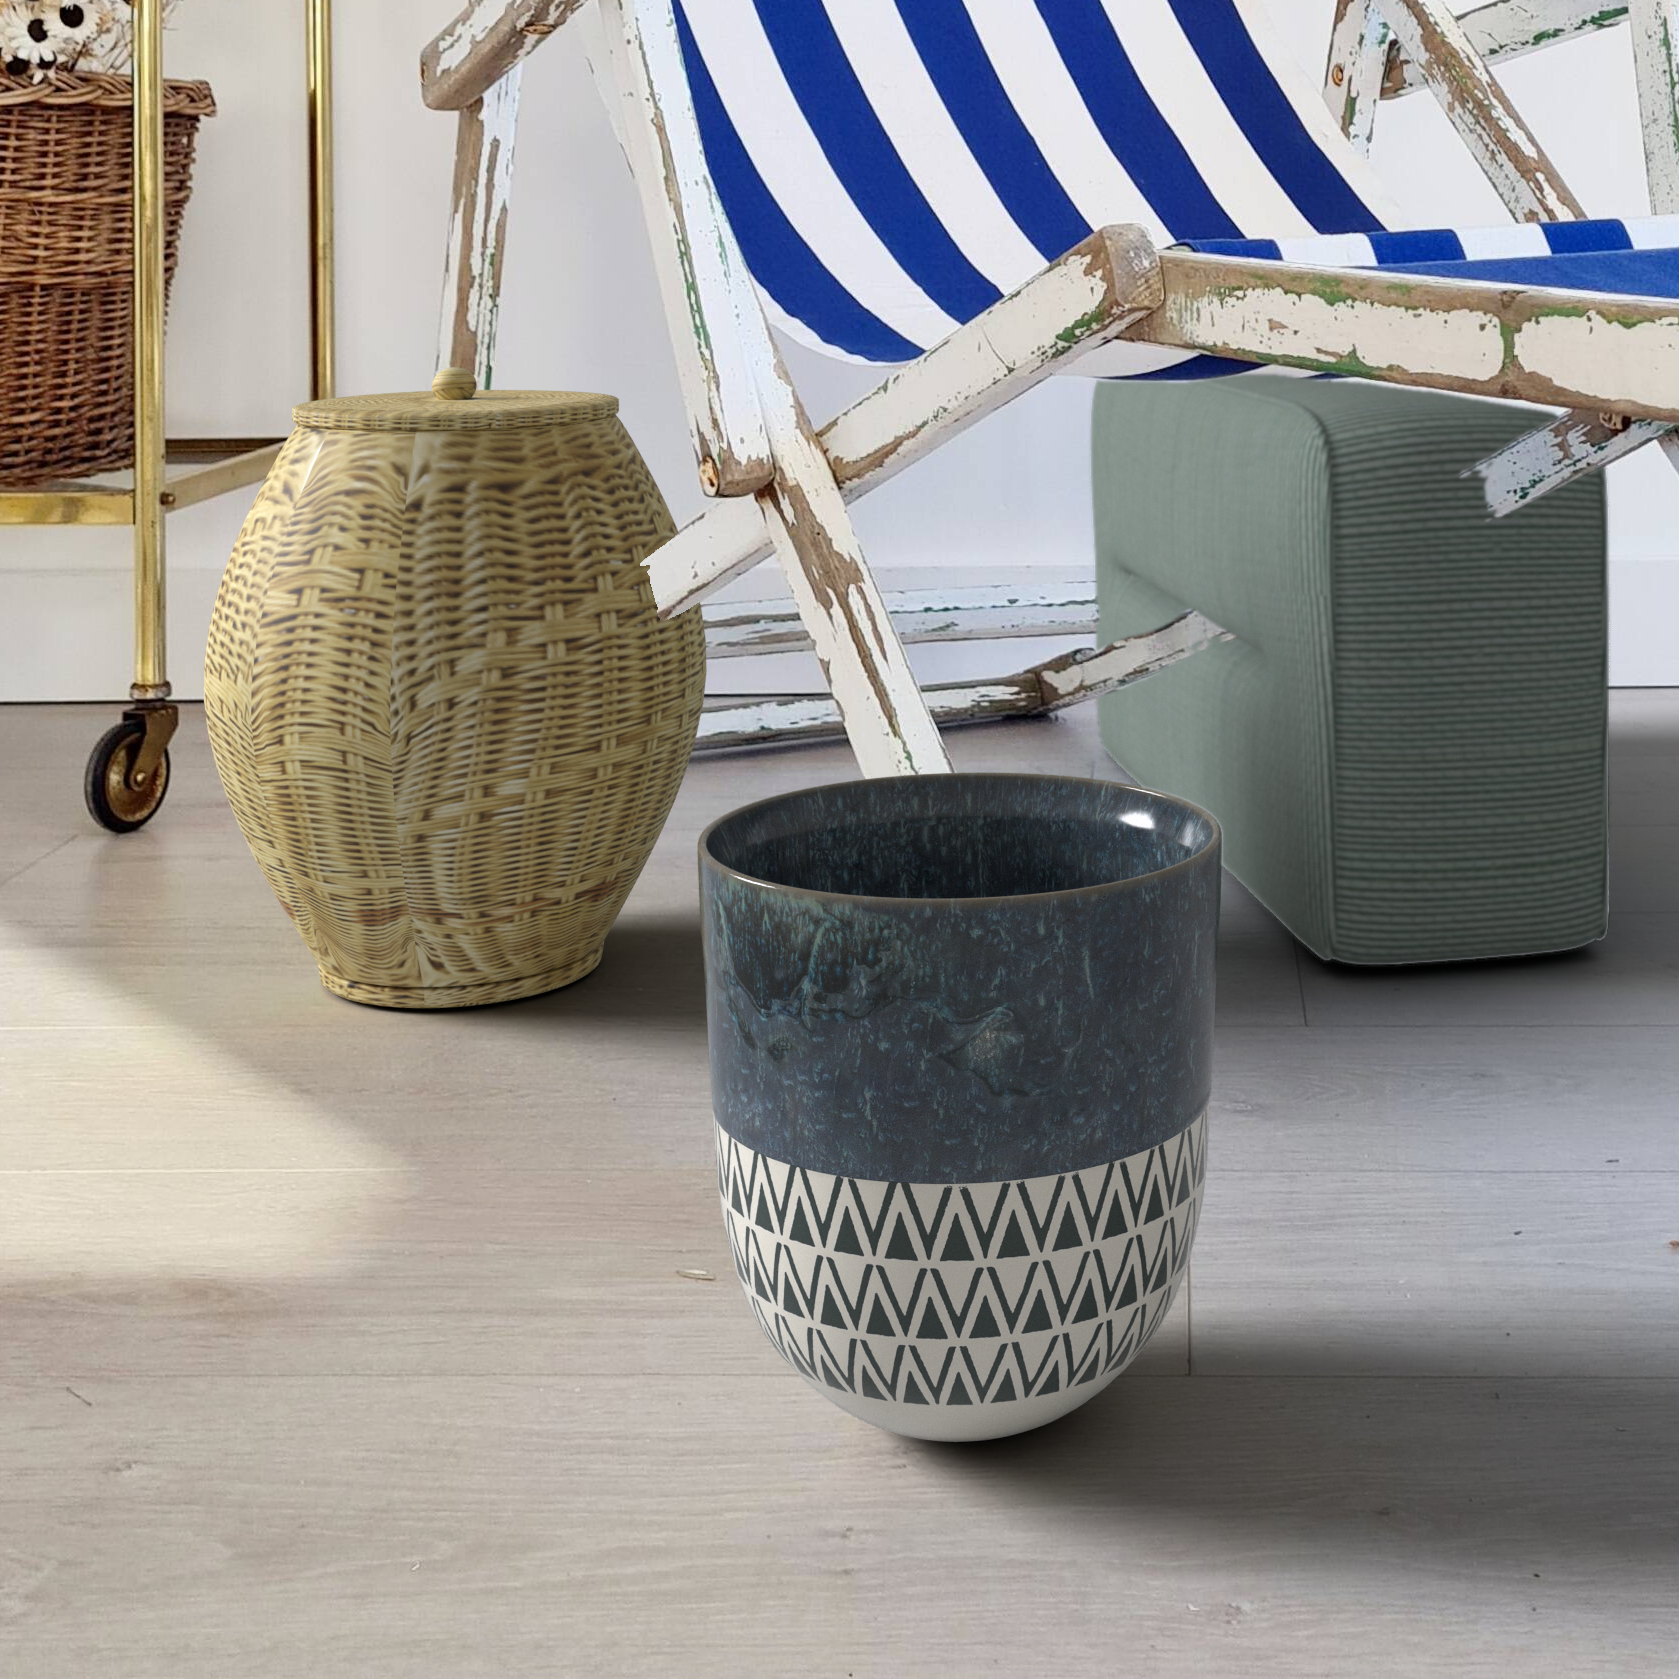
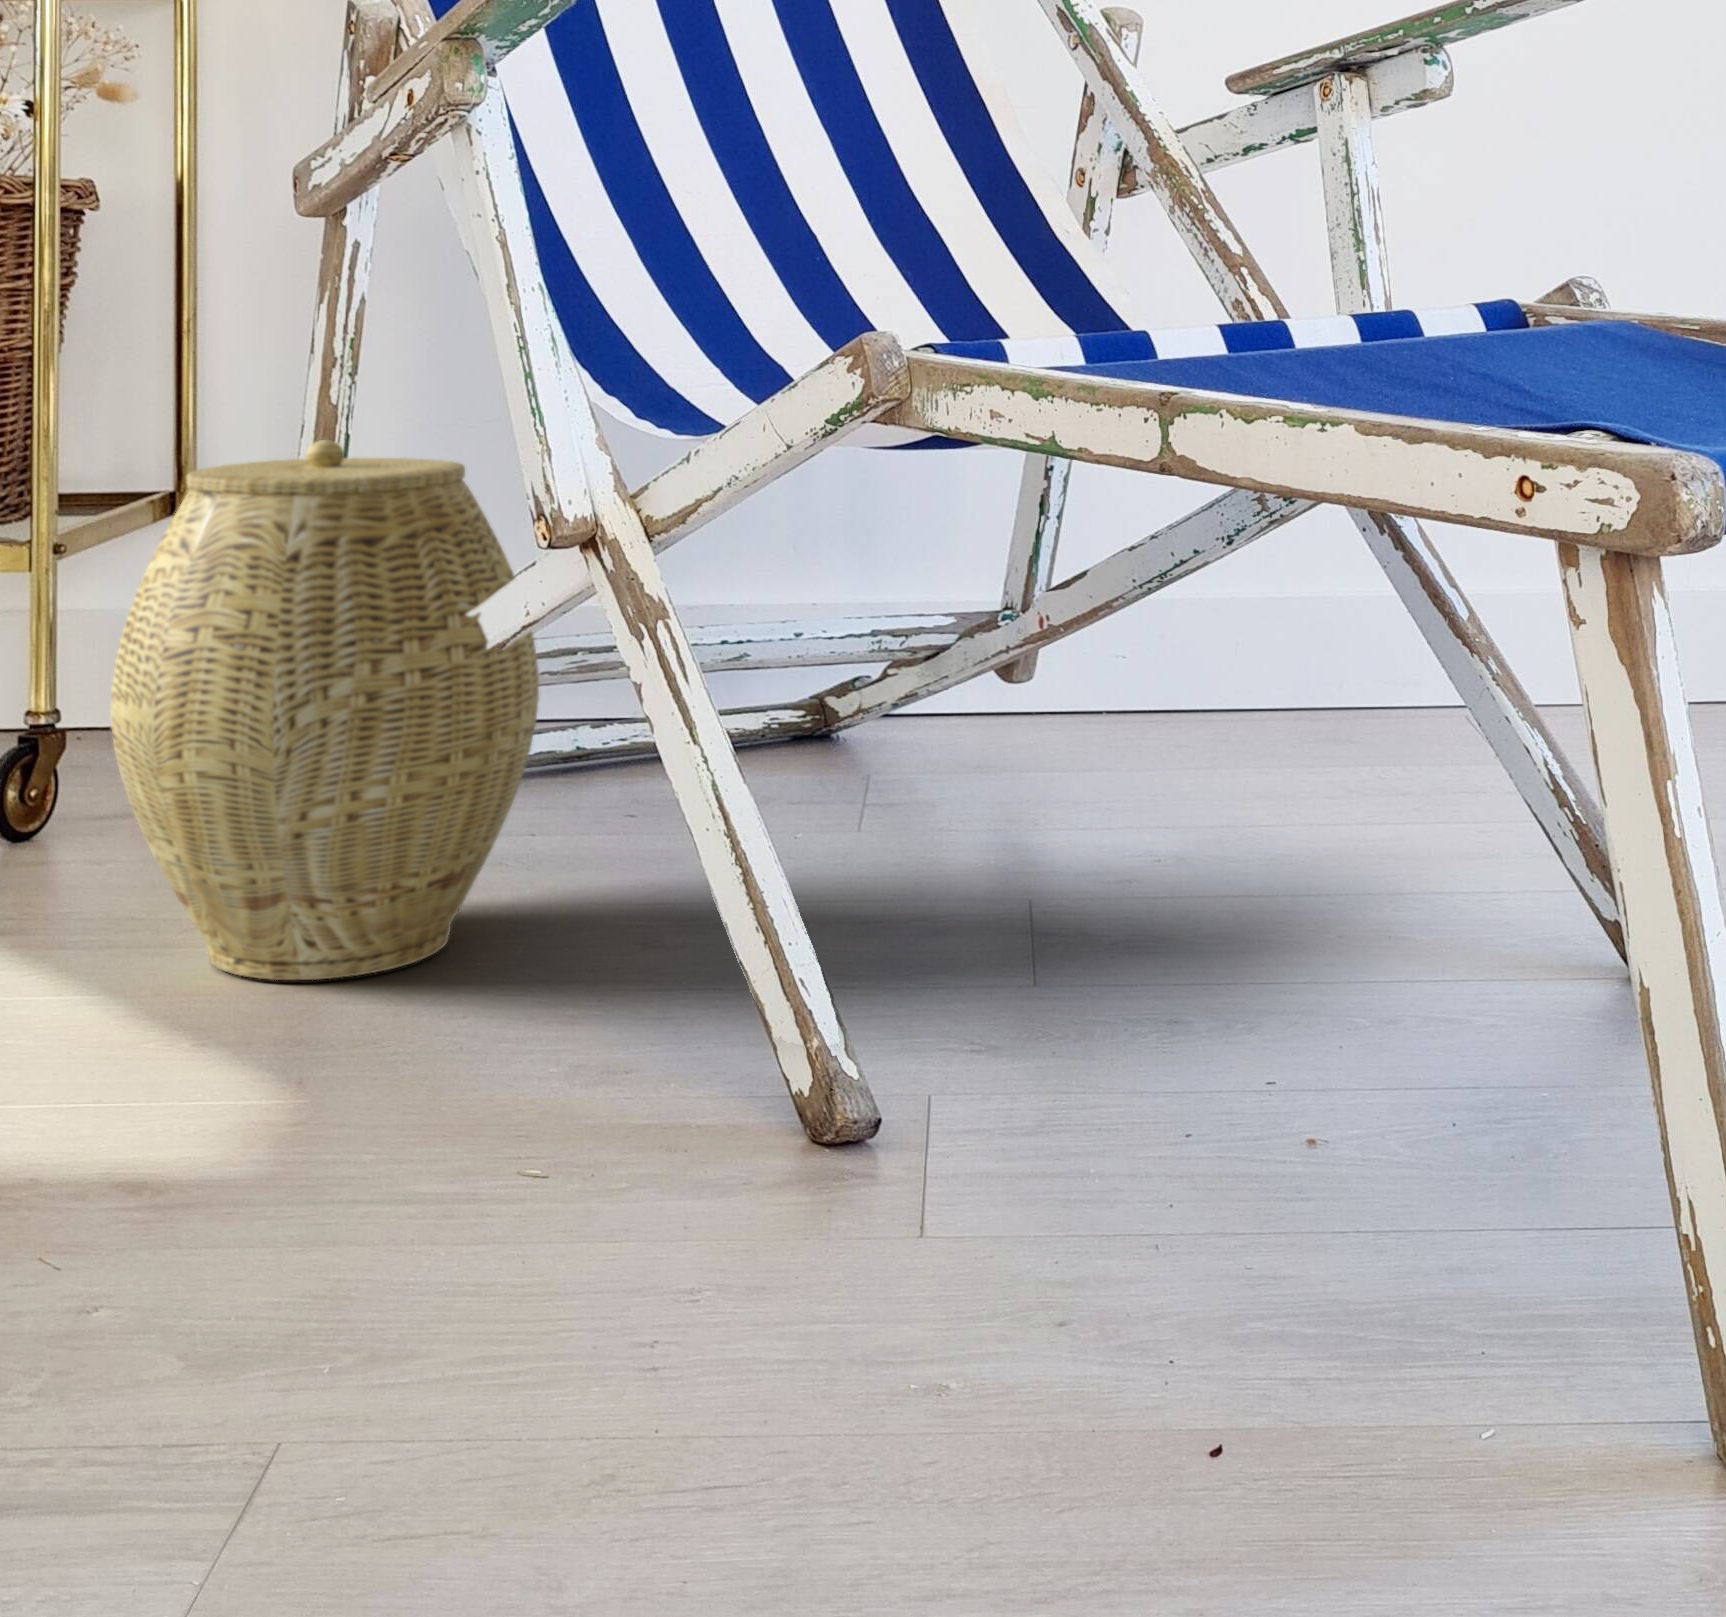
pouf: present [1091,374,1609,965] -> none [876,415,1296,937]
planter: present [698,772,1222,1442] -> none [533,770,943,1282]

